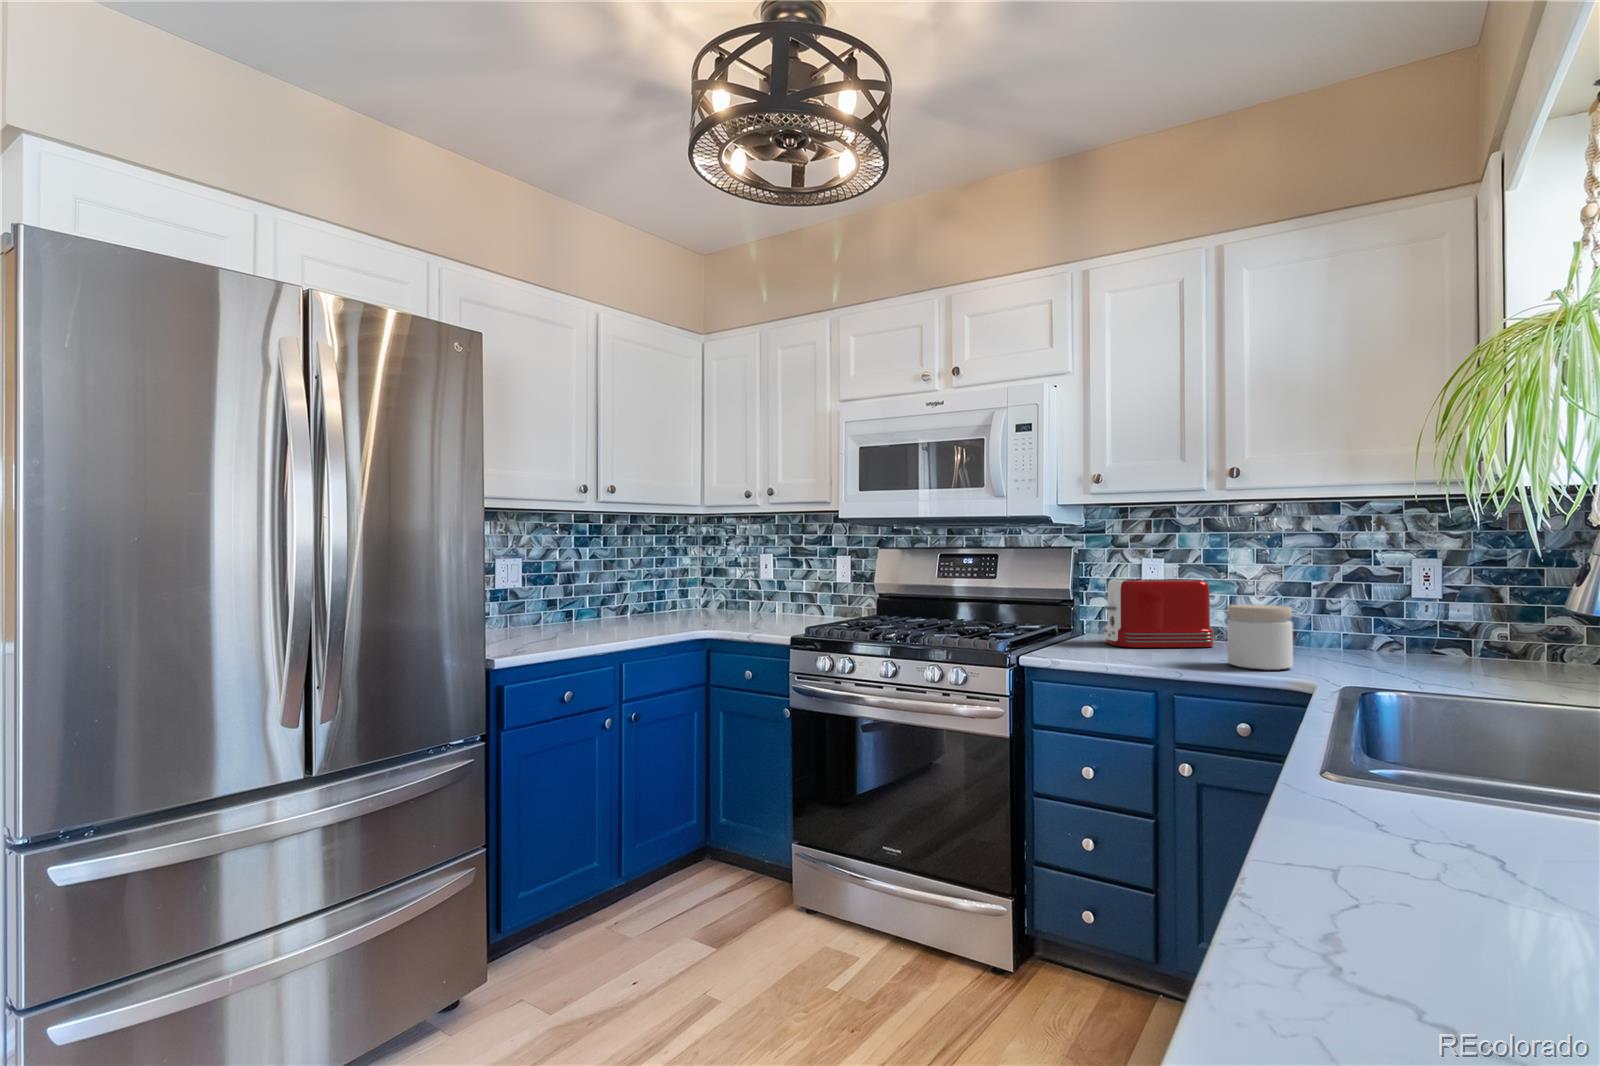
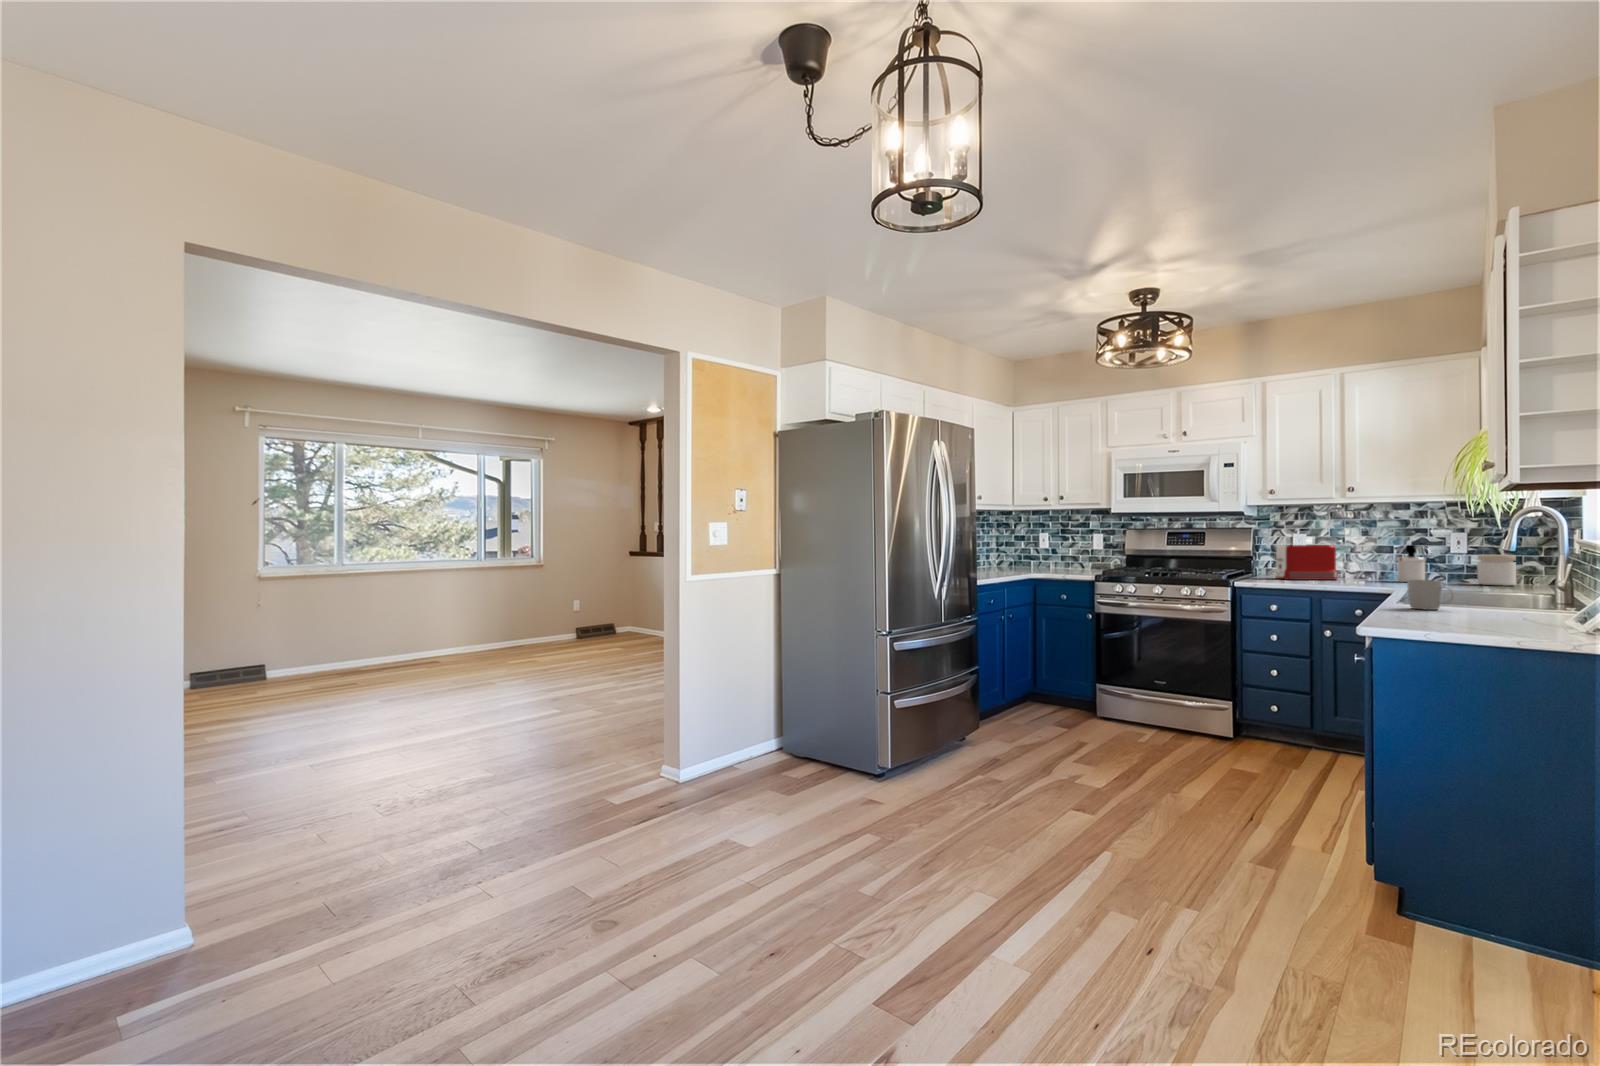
soap dispenser: none [1316,581,1380,656] -> present [1397,545,1431,582]
jar: present [1227,604,1293,670] -> present [1477,555,1516,586]
mug: none [1338,747,1502,874] -> present [1407,580,1454,610]

